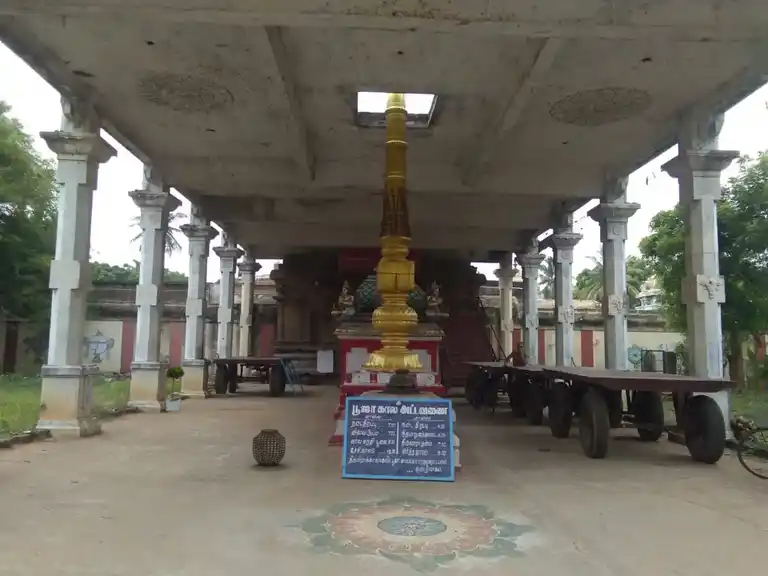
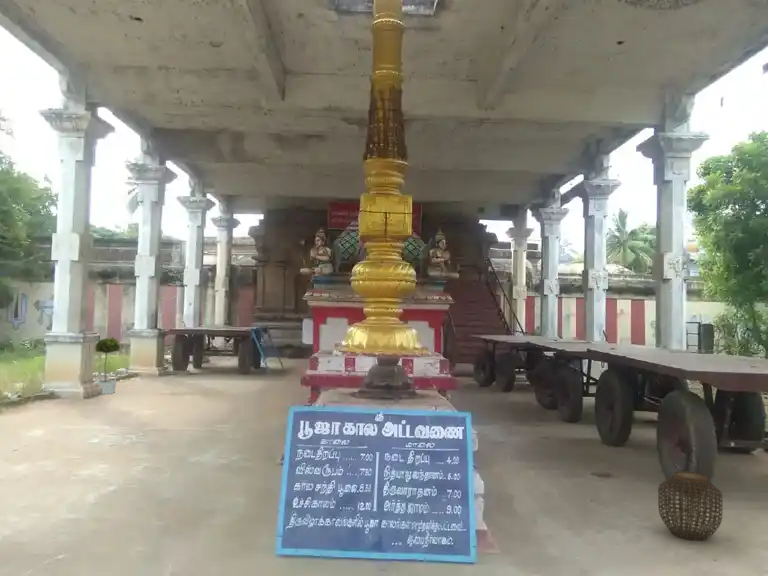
woven basket: present [252,429,286,466] -> present [658,471,723,541]

